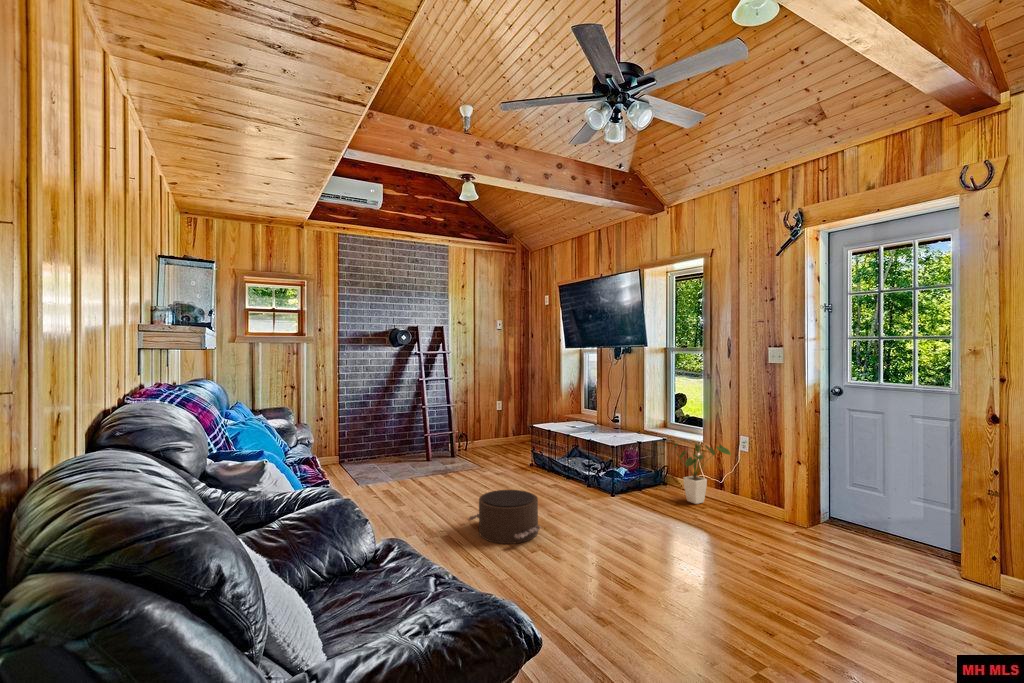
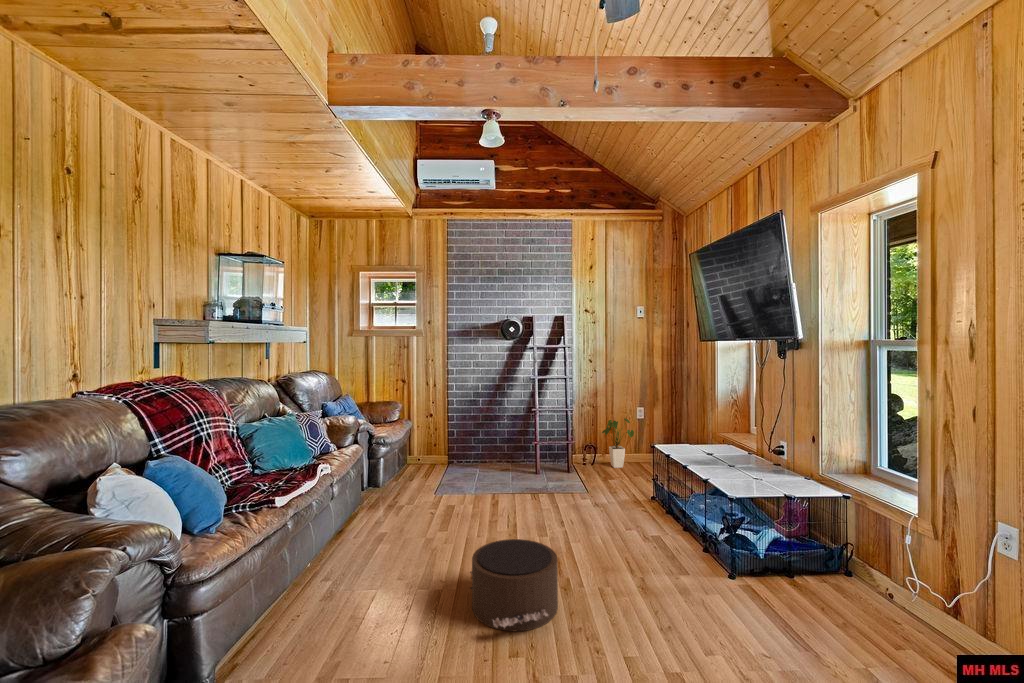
house plant: present [674,444,731,504] -> present [602,418,634,468]

